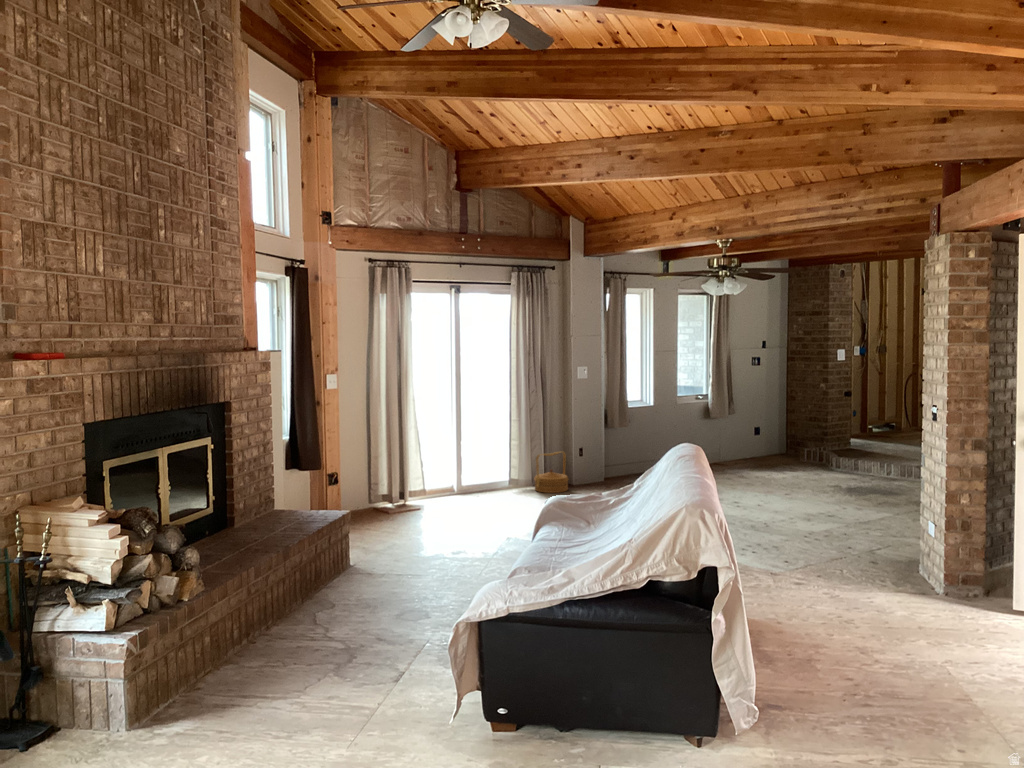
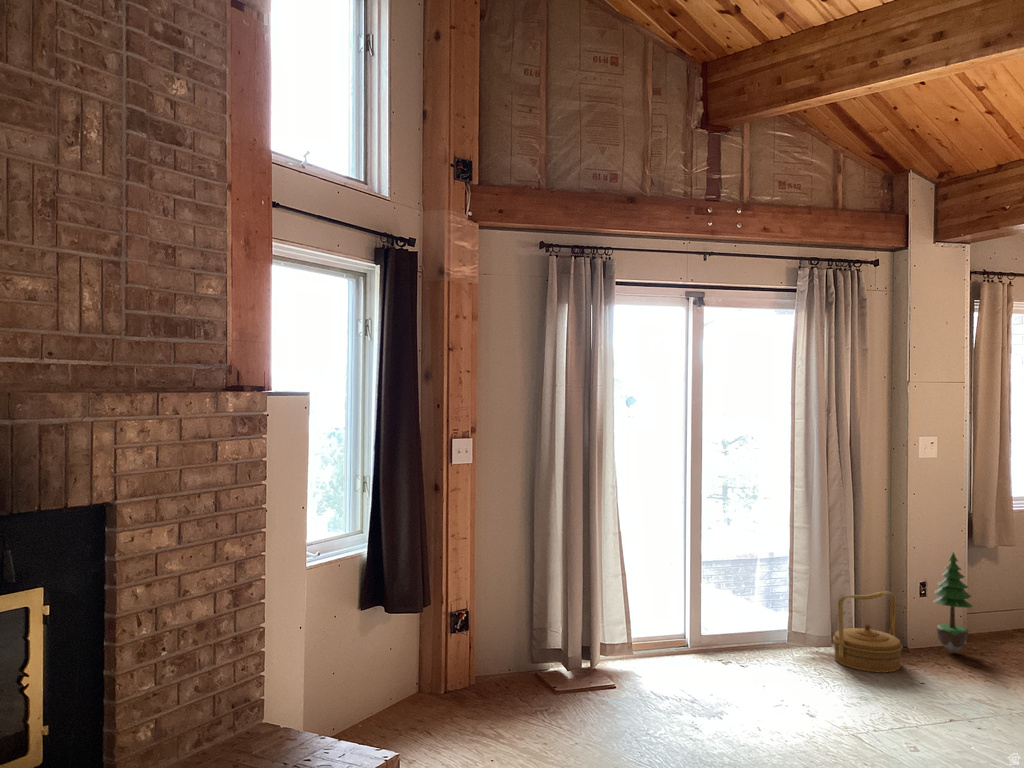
potted tree: none [585,428,605,482] -> present [933,553,972,652]

